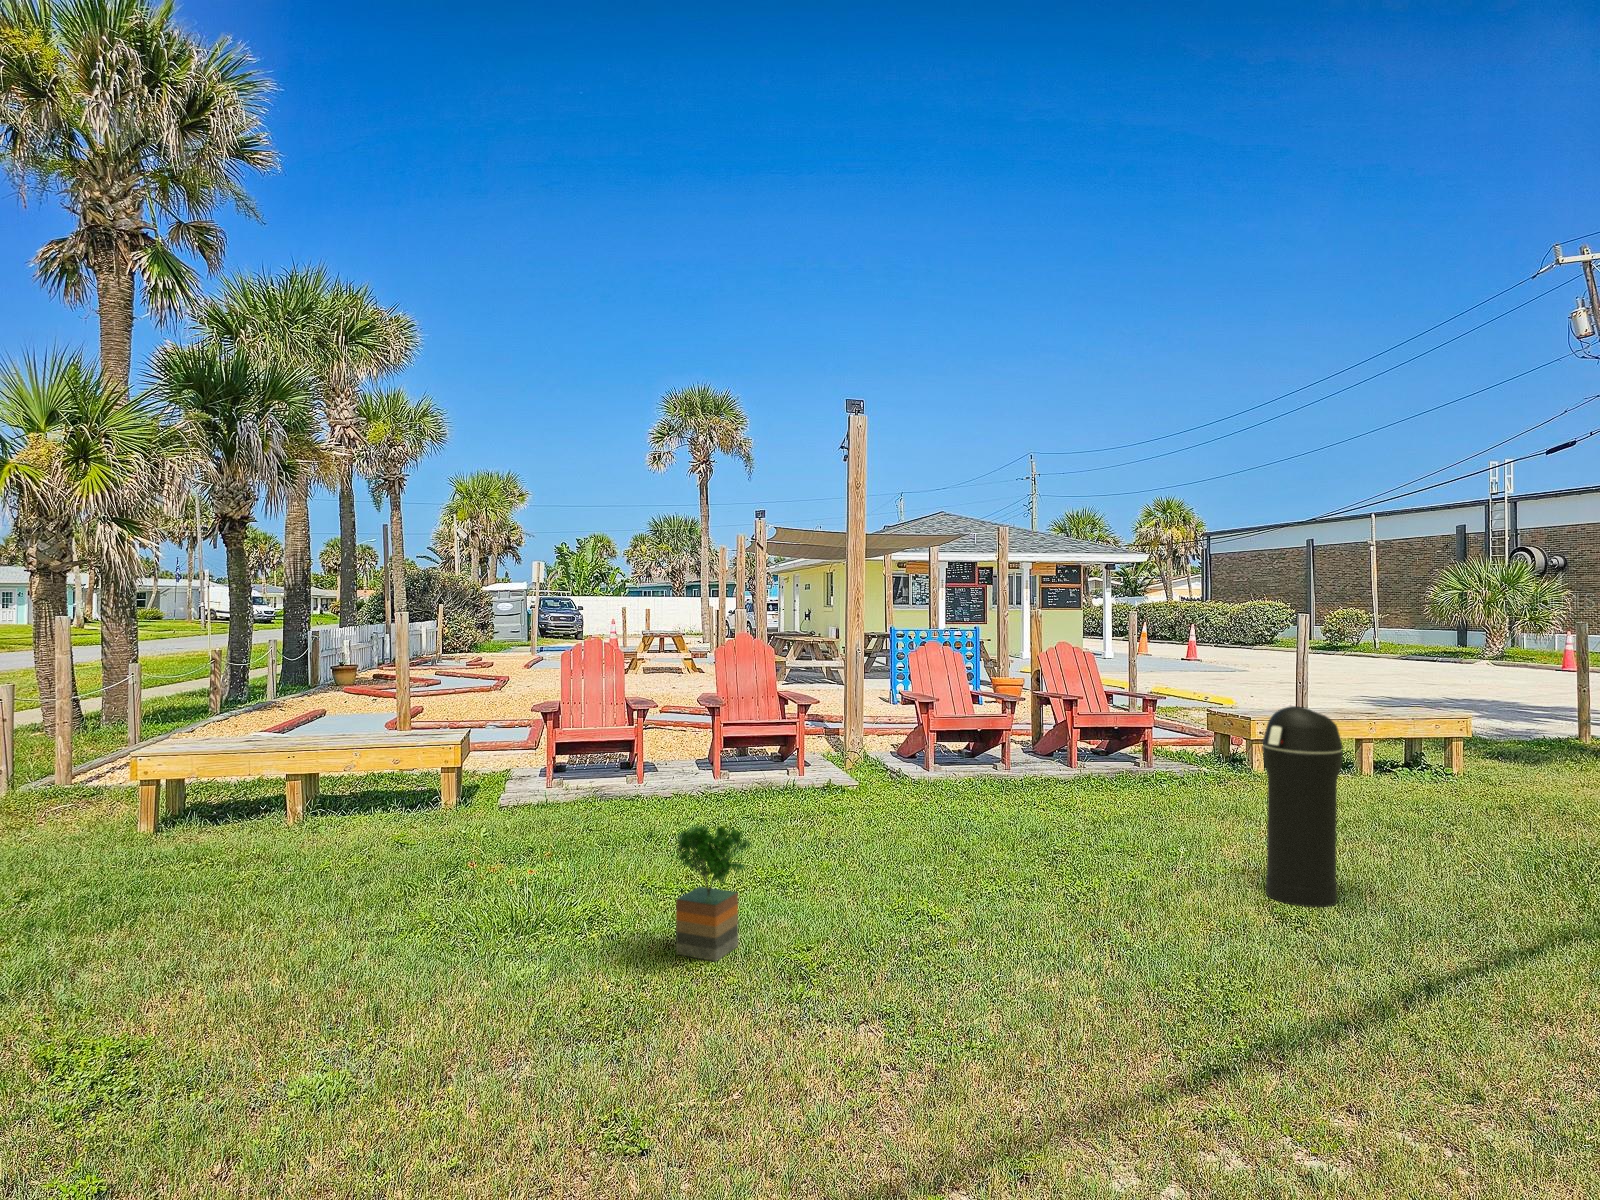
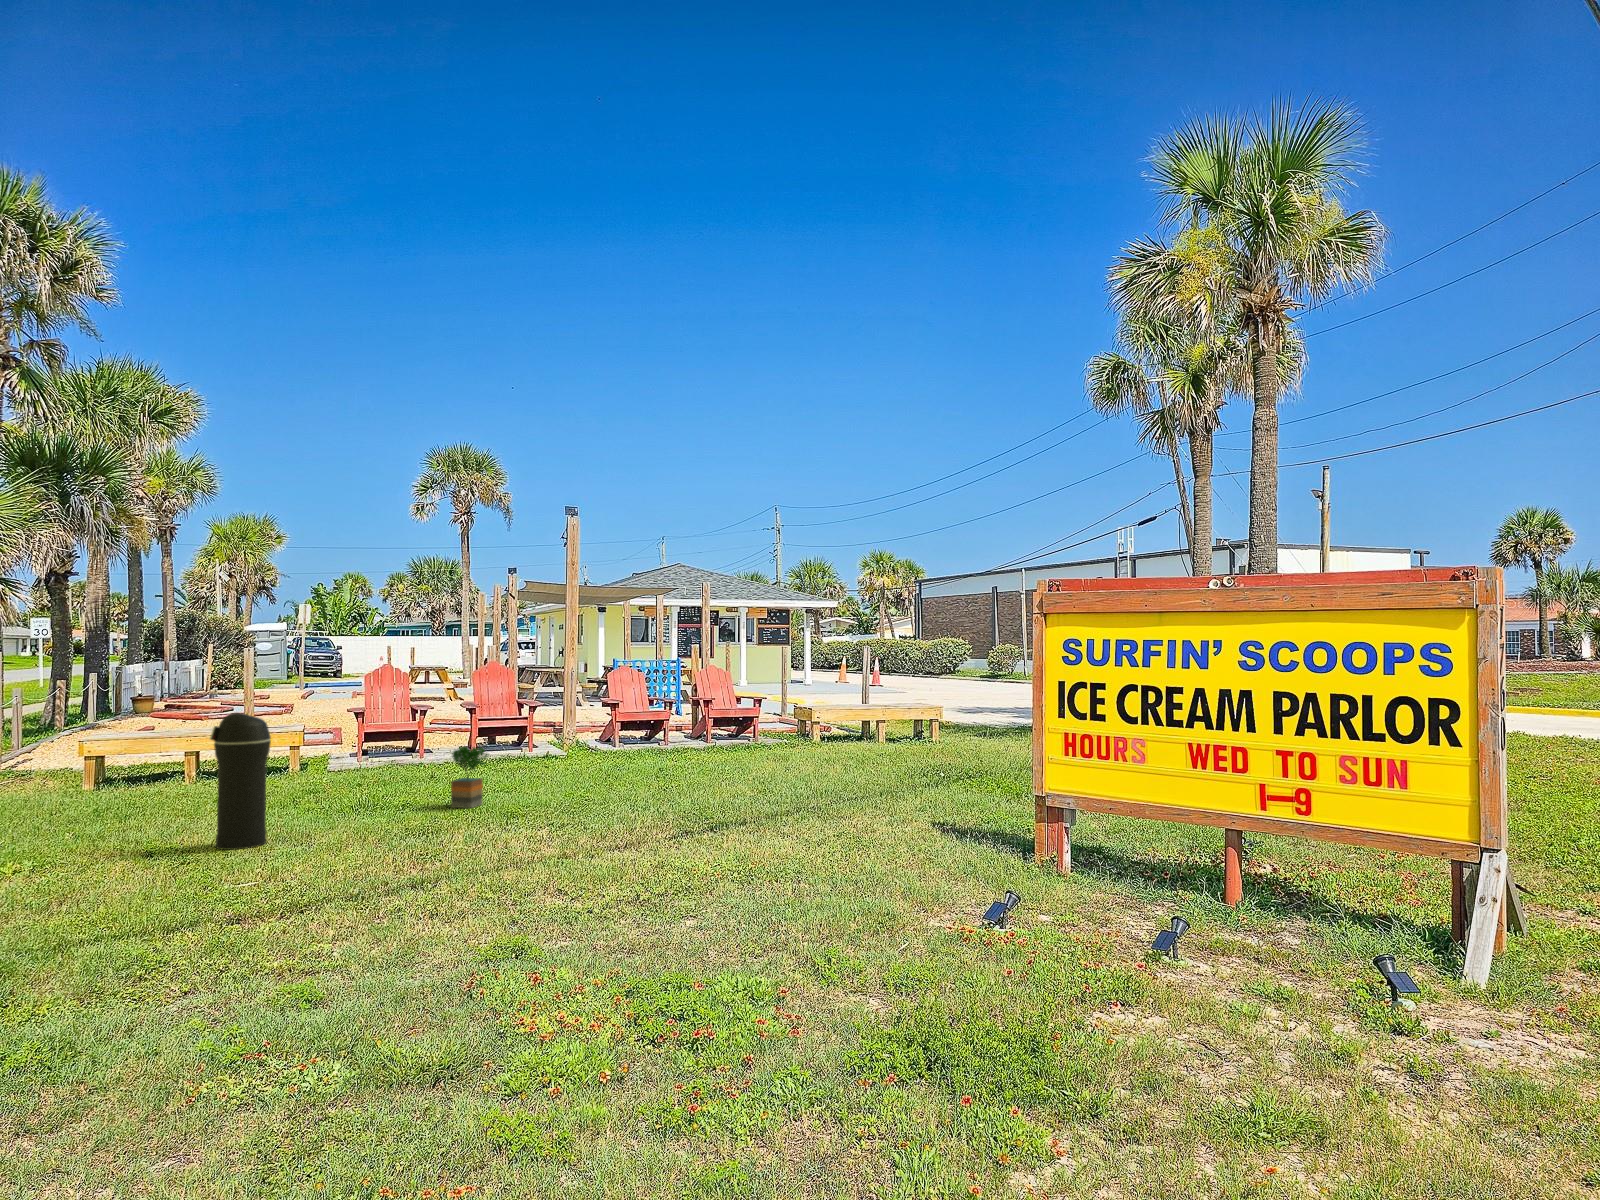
trash can: present [1262,706,1343,907] -> present [210,713,271,850]

